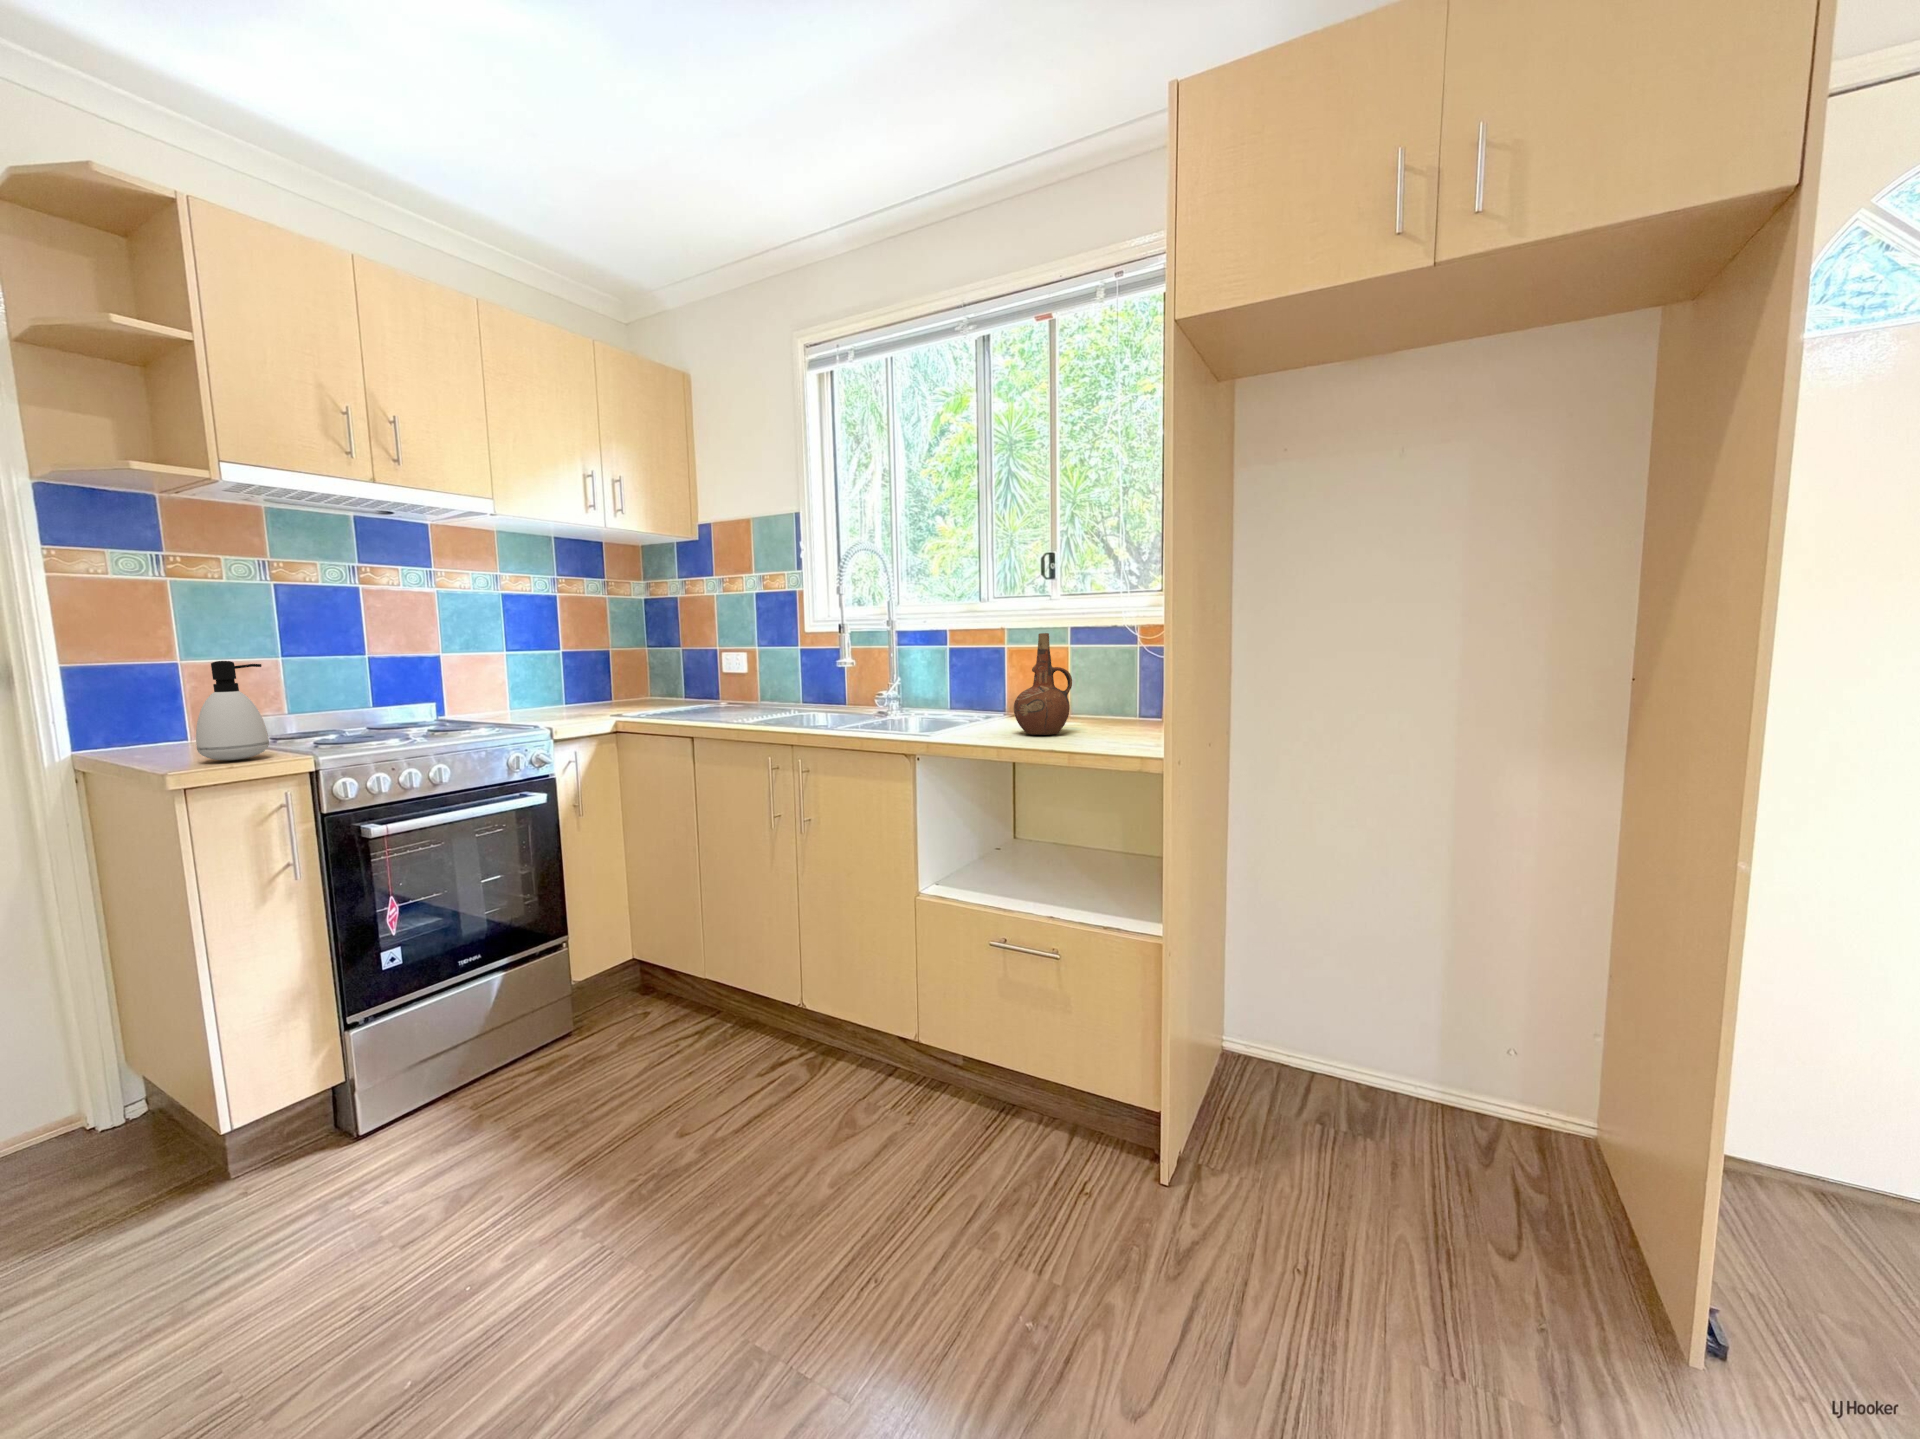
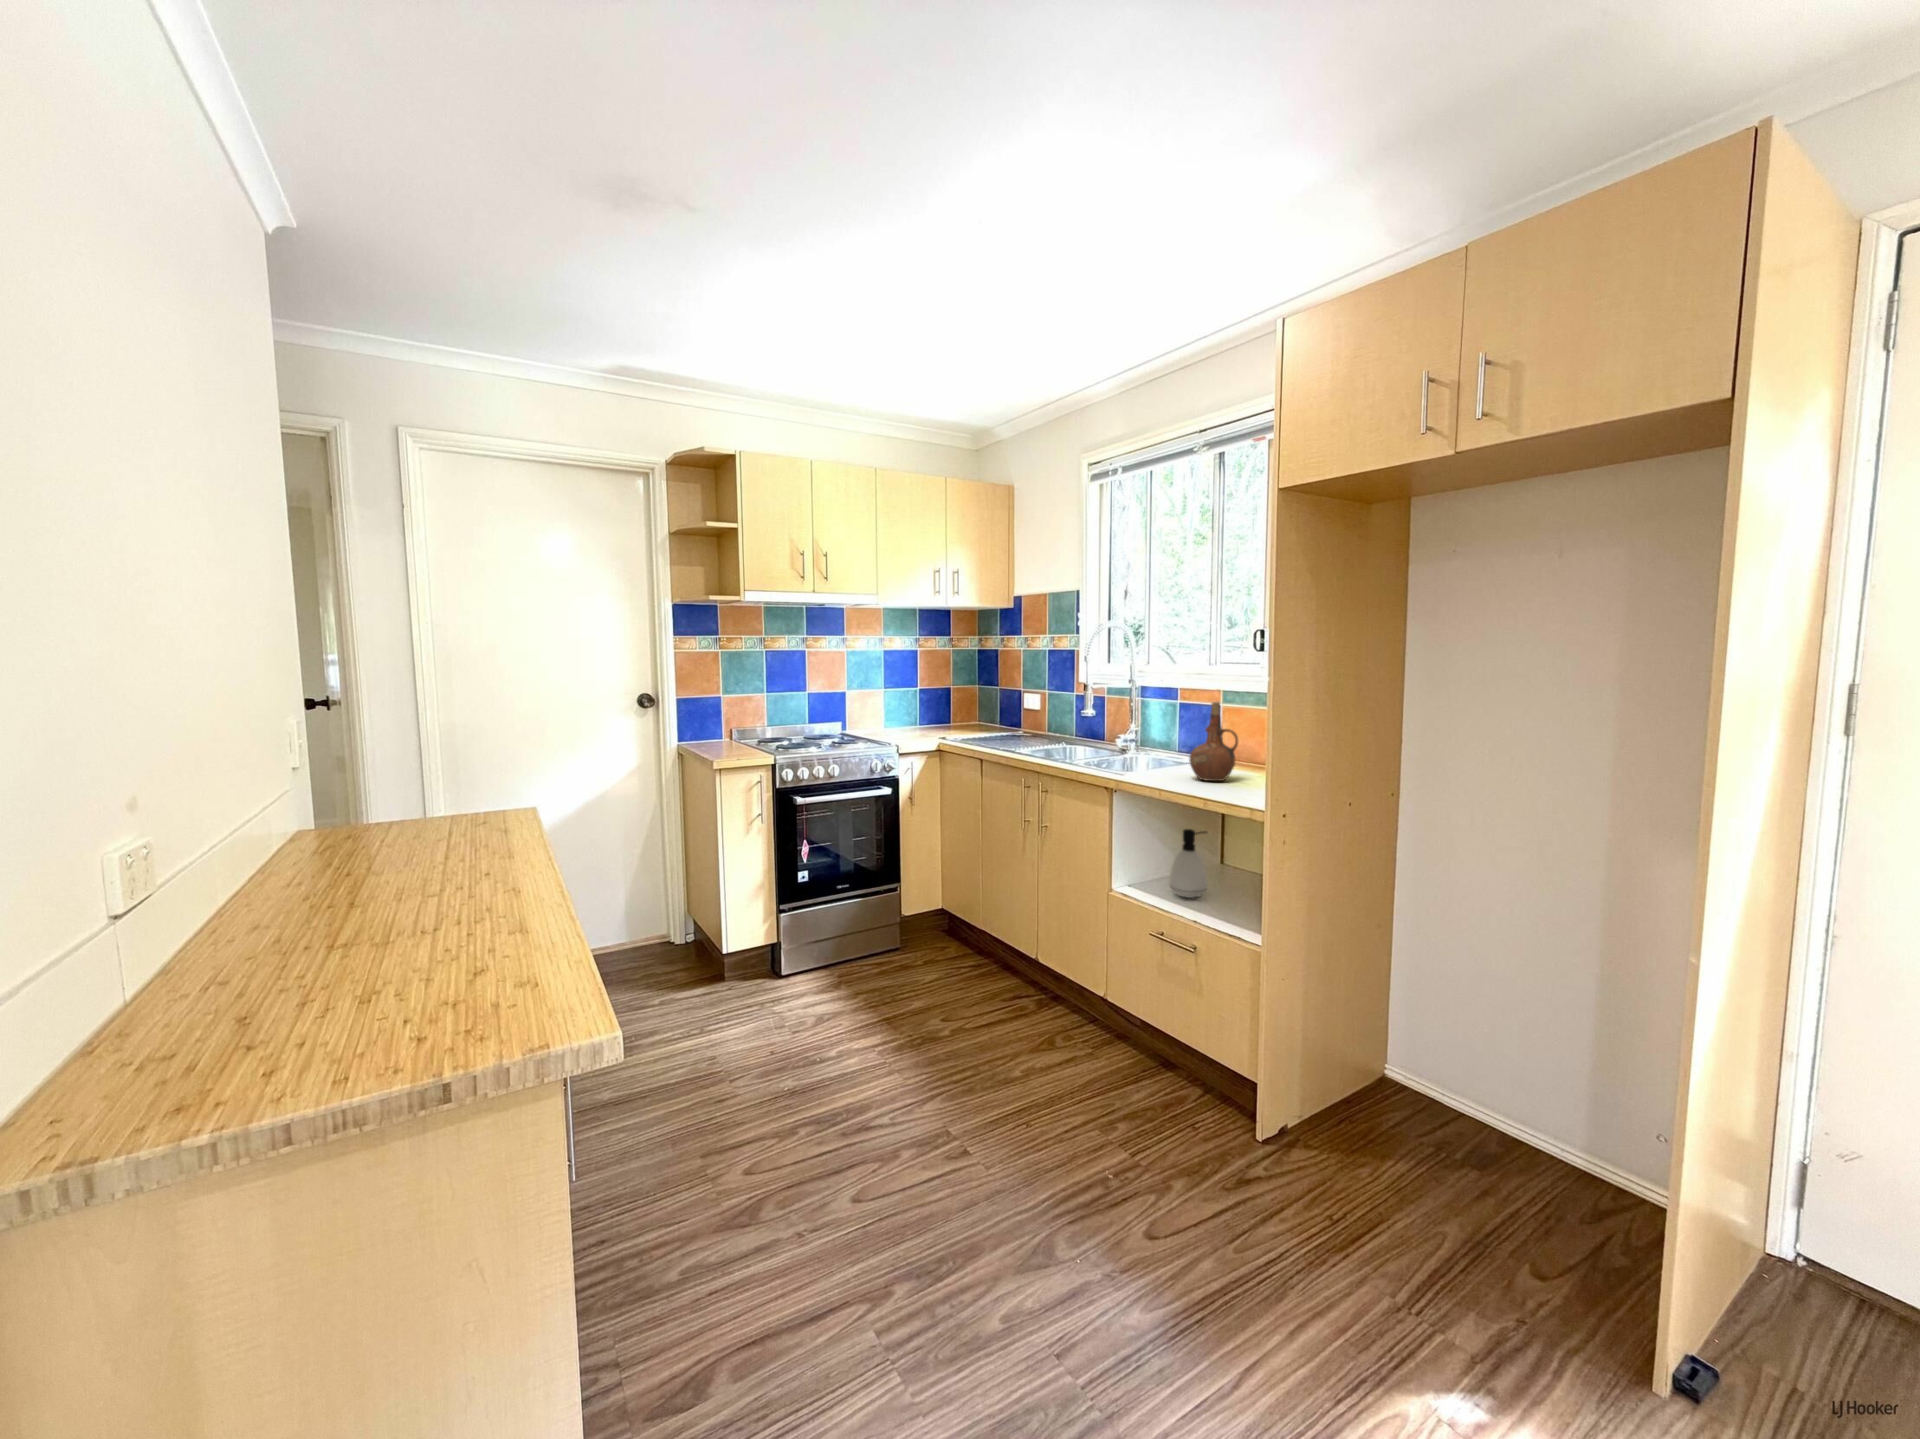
soap dispenser: present [196,661,269,760] -> present [1169,829,1207,898]

